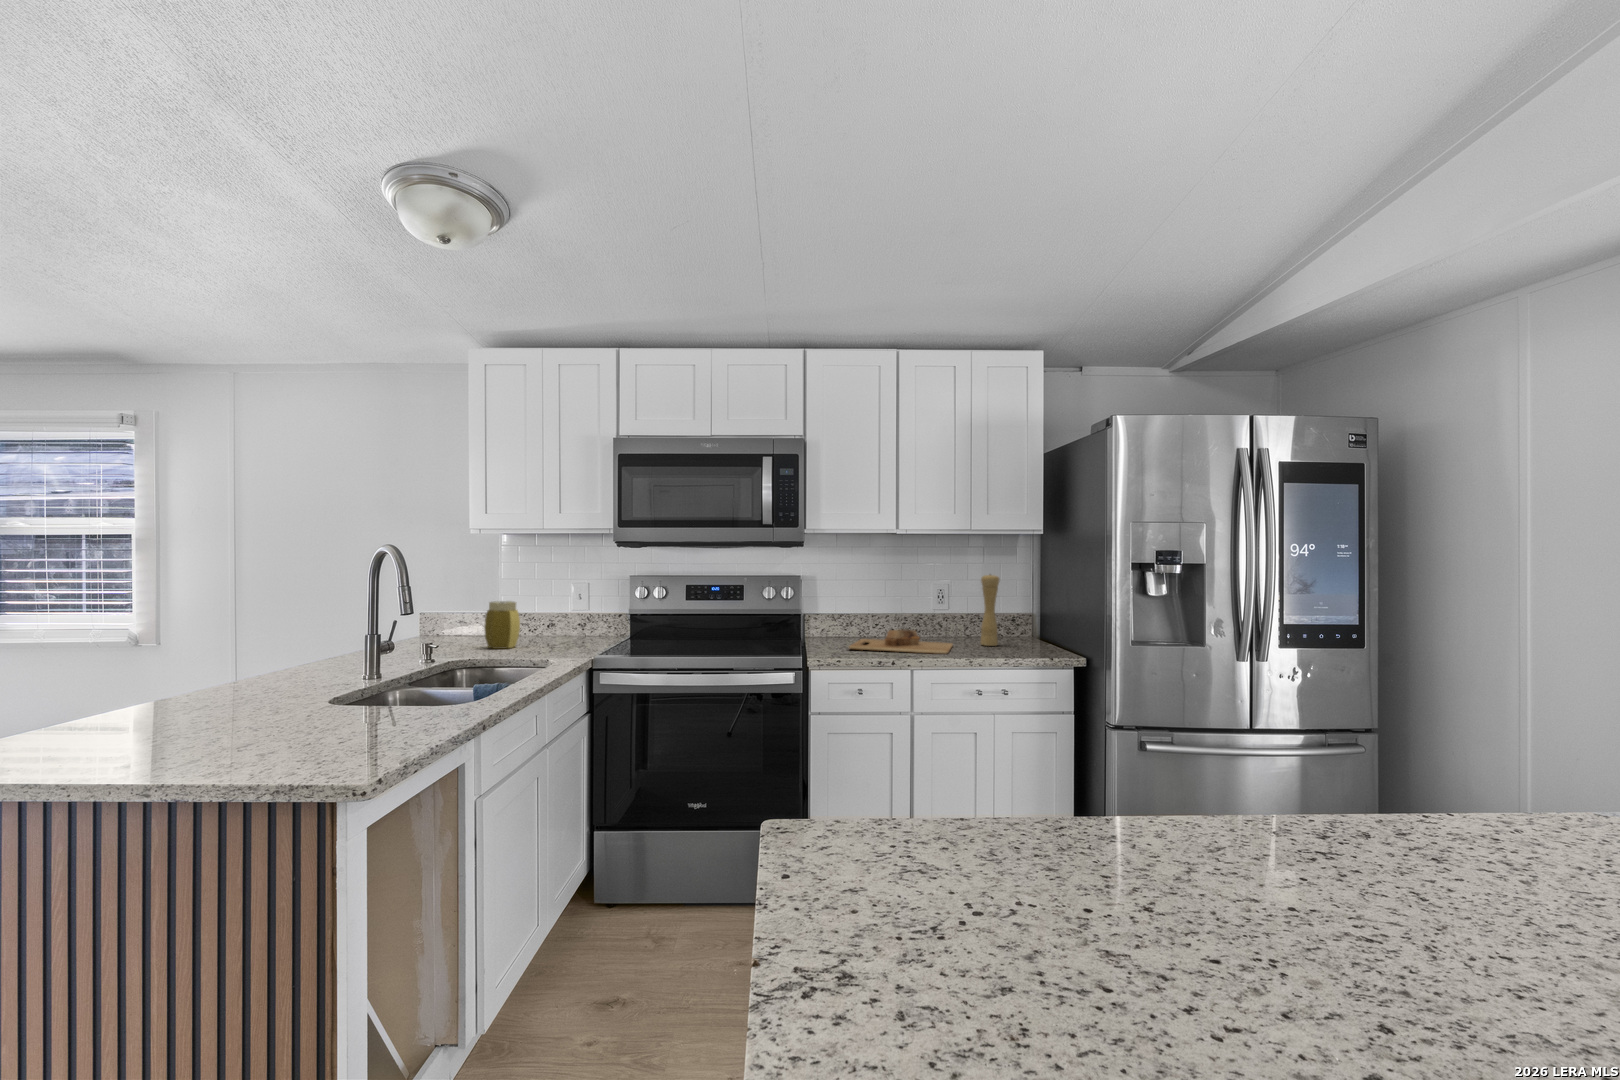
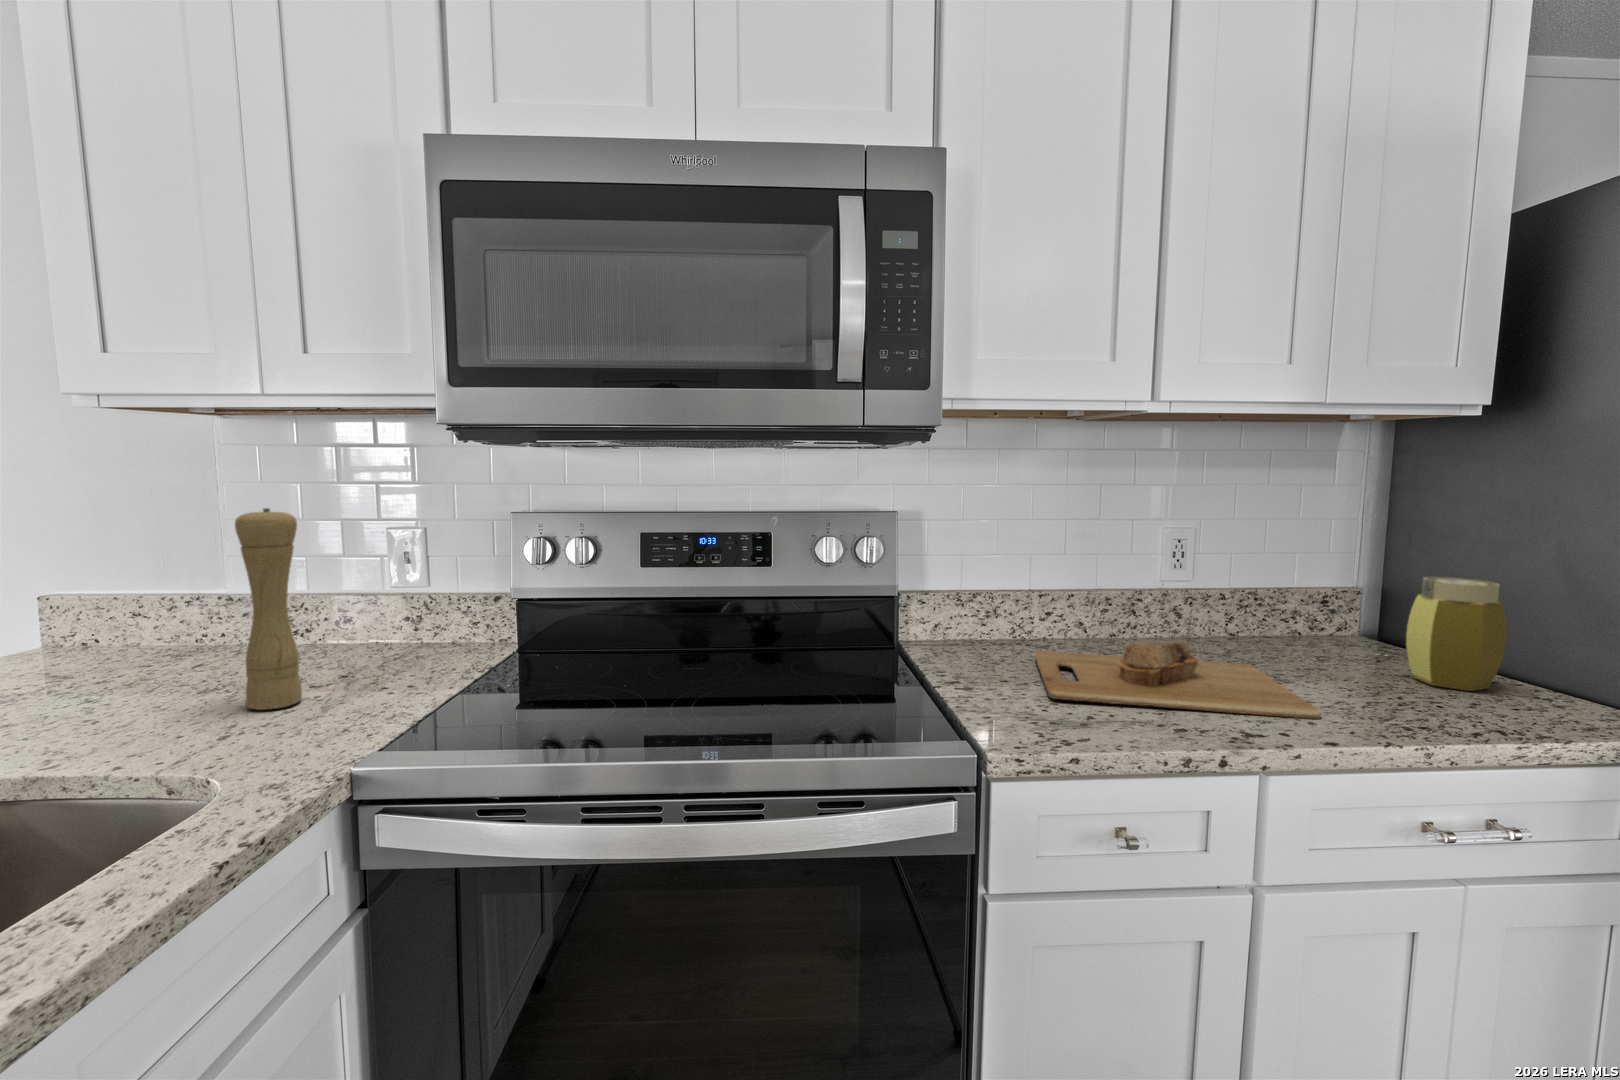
pepper mill: present [981,574,999,646] -> present [235,508,302,710]
jar: present [484,601,520,649] -> present [1406,577,1507,691]

